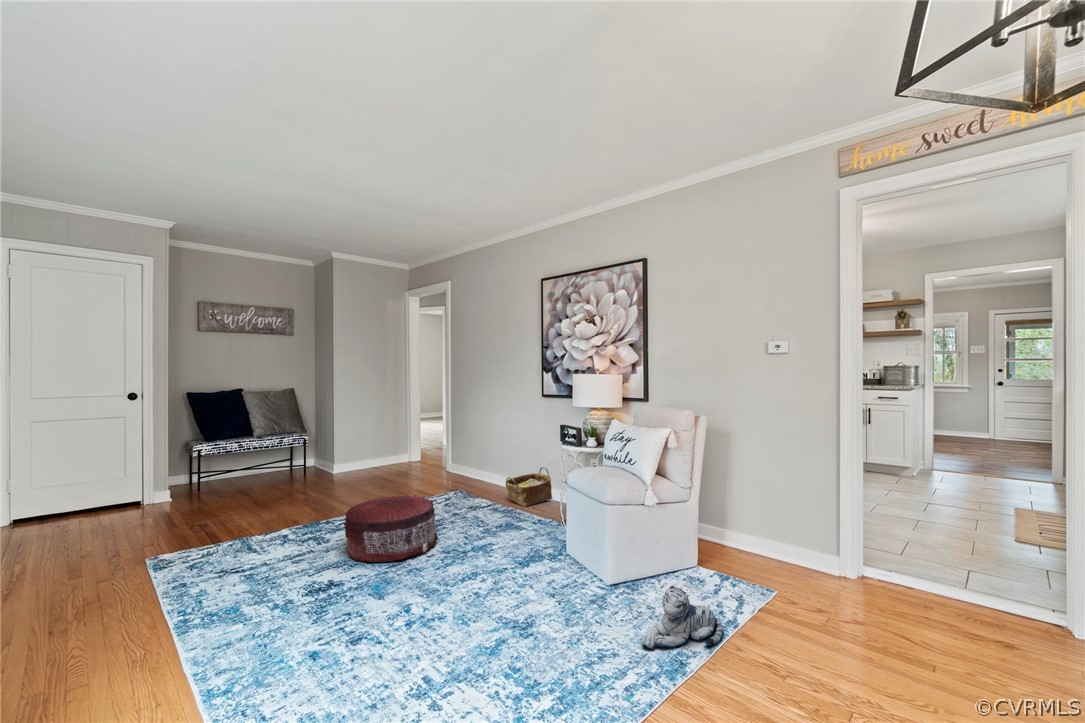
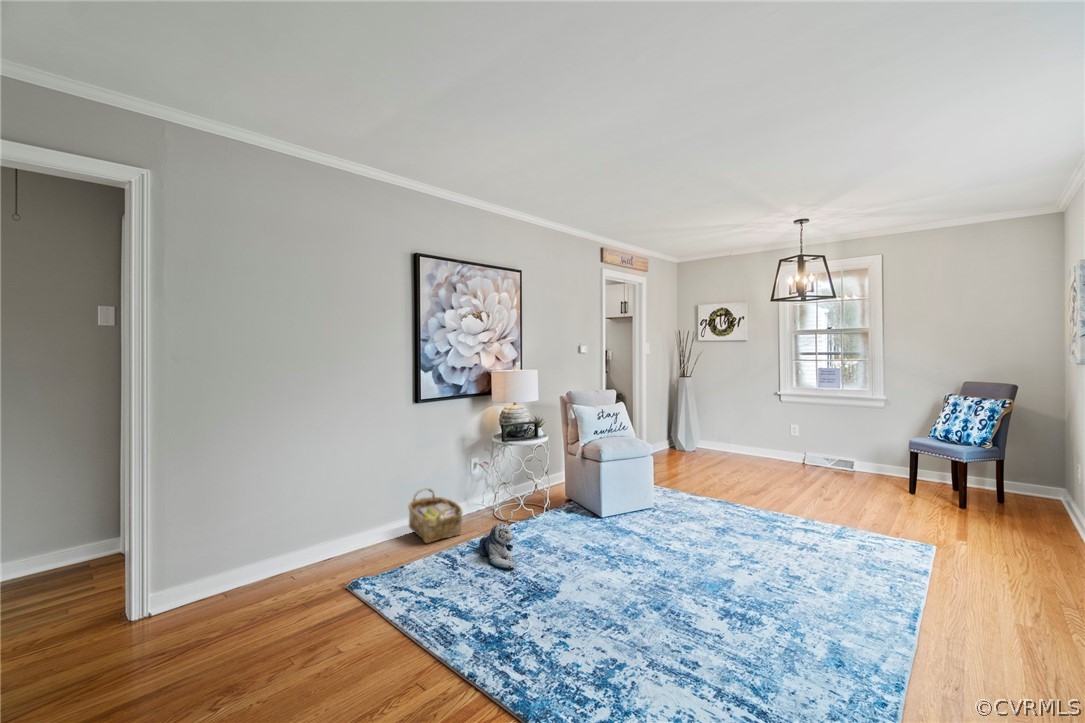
pouf: present [344,495,439,562] -> none [559,528,670,629]
plush toy: present [641,585,724,649] -> present [480,523,515,569]

